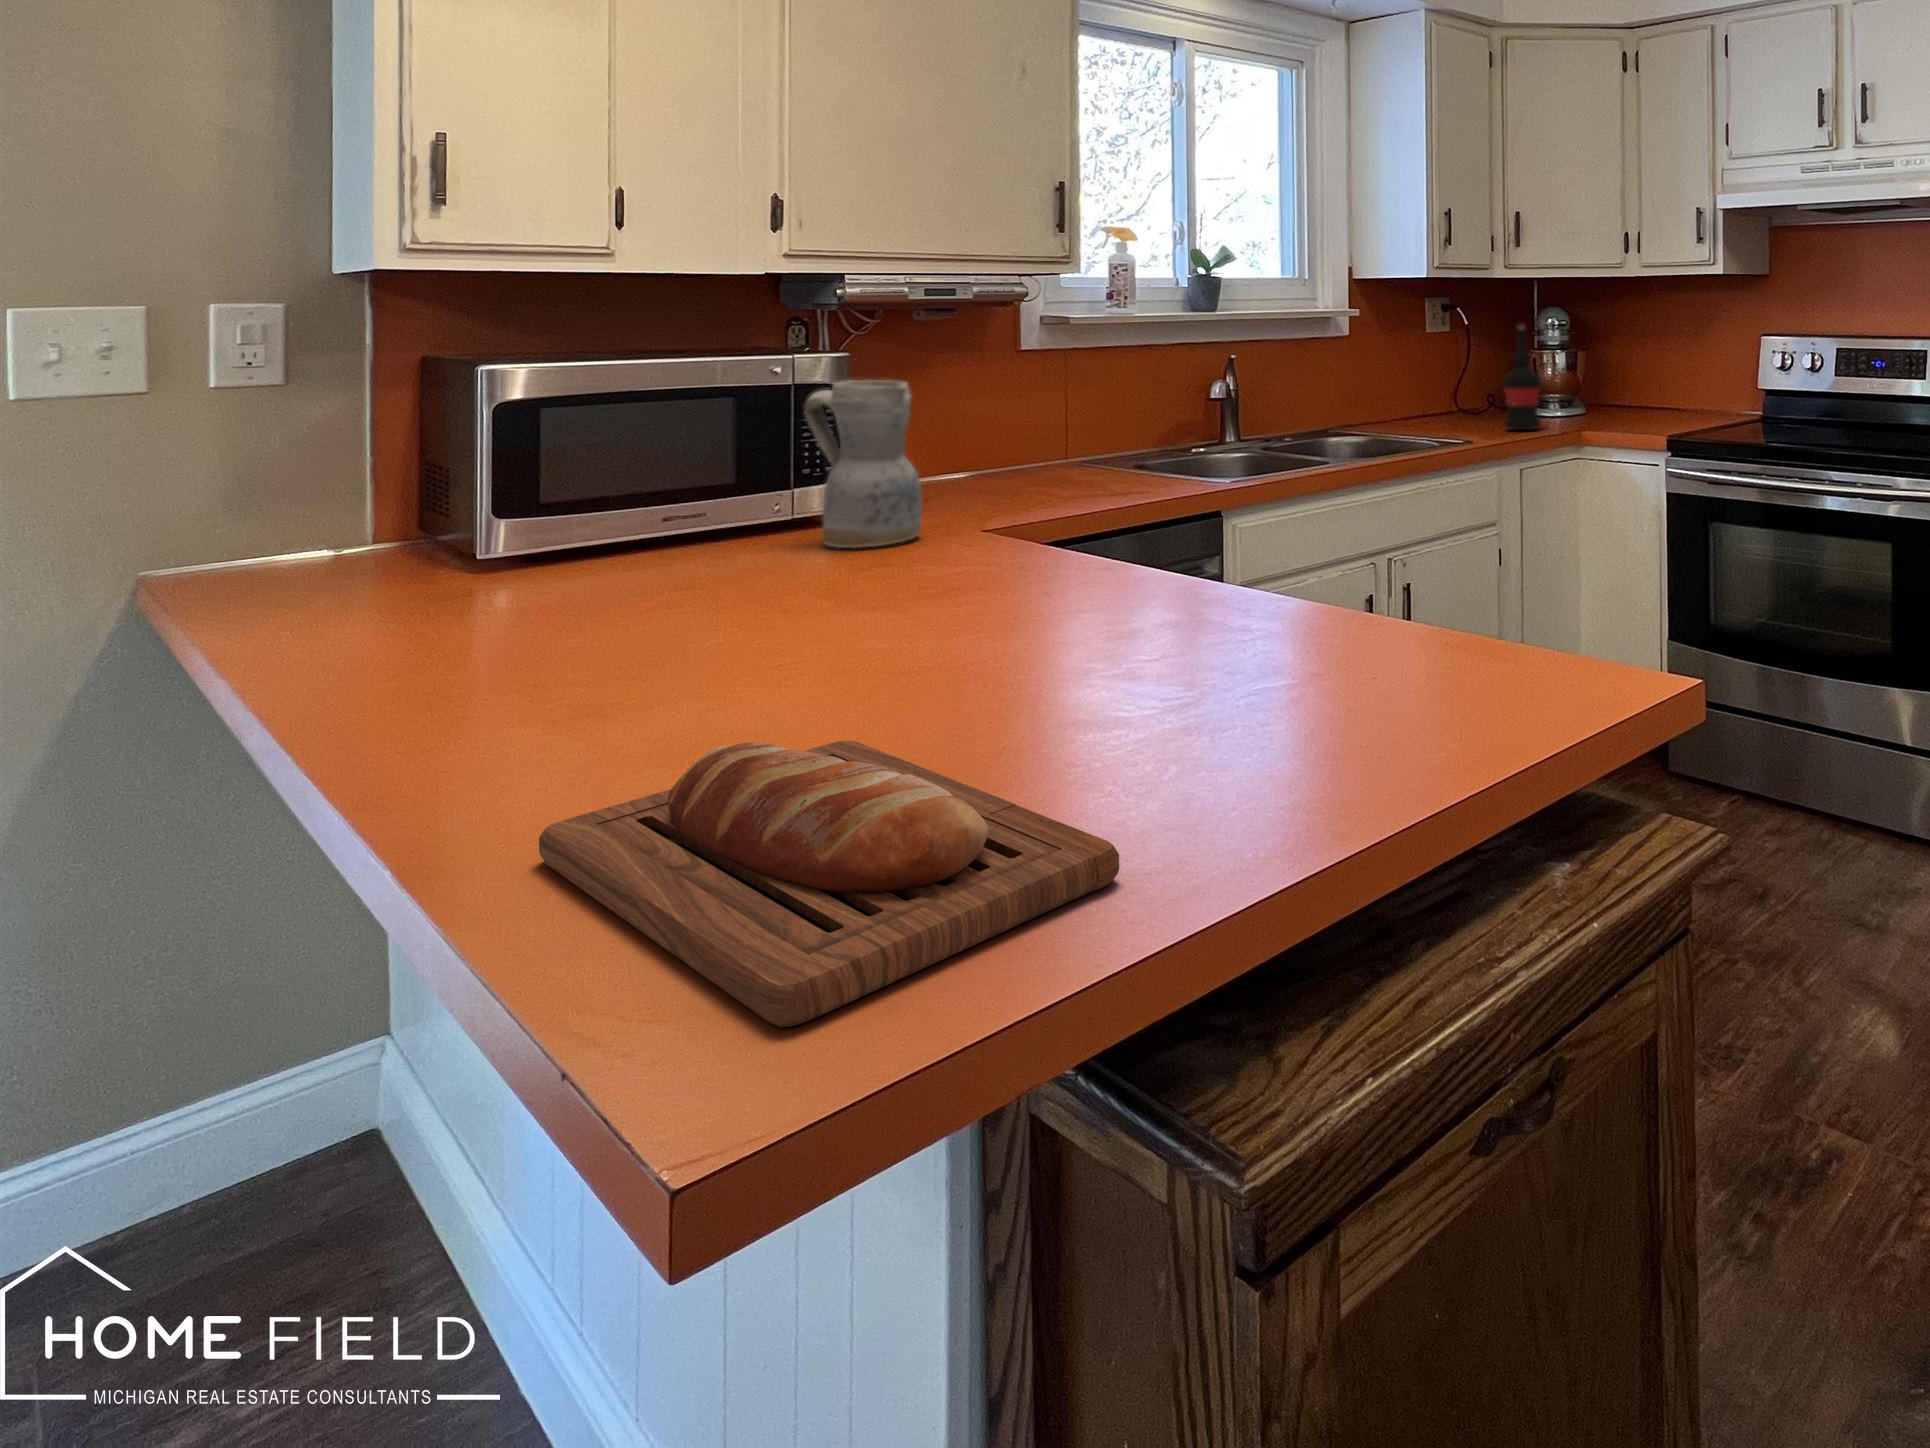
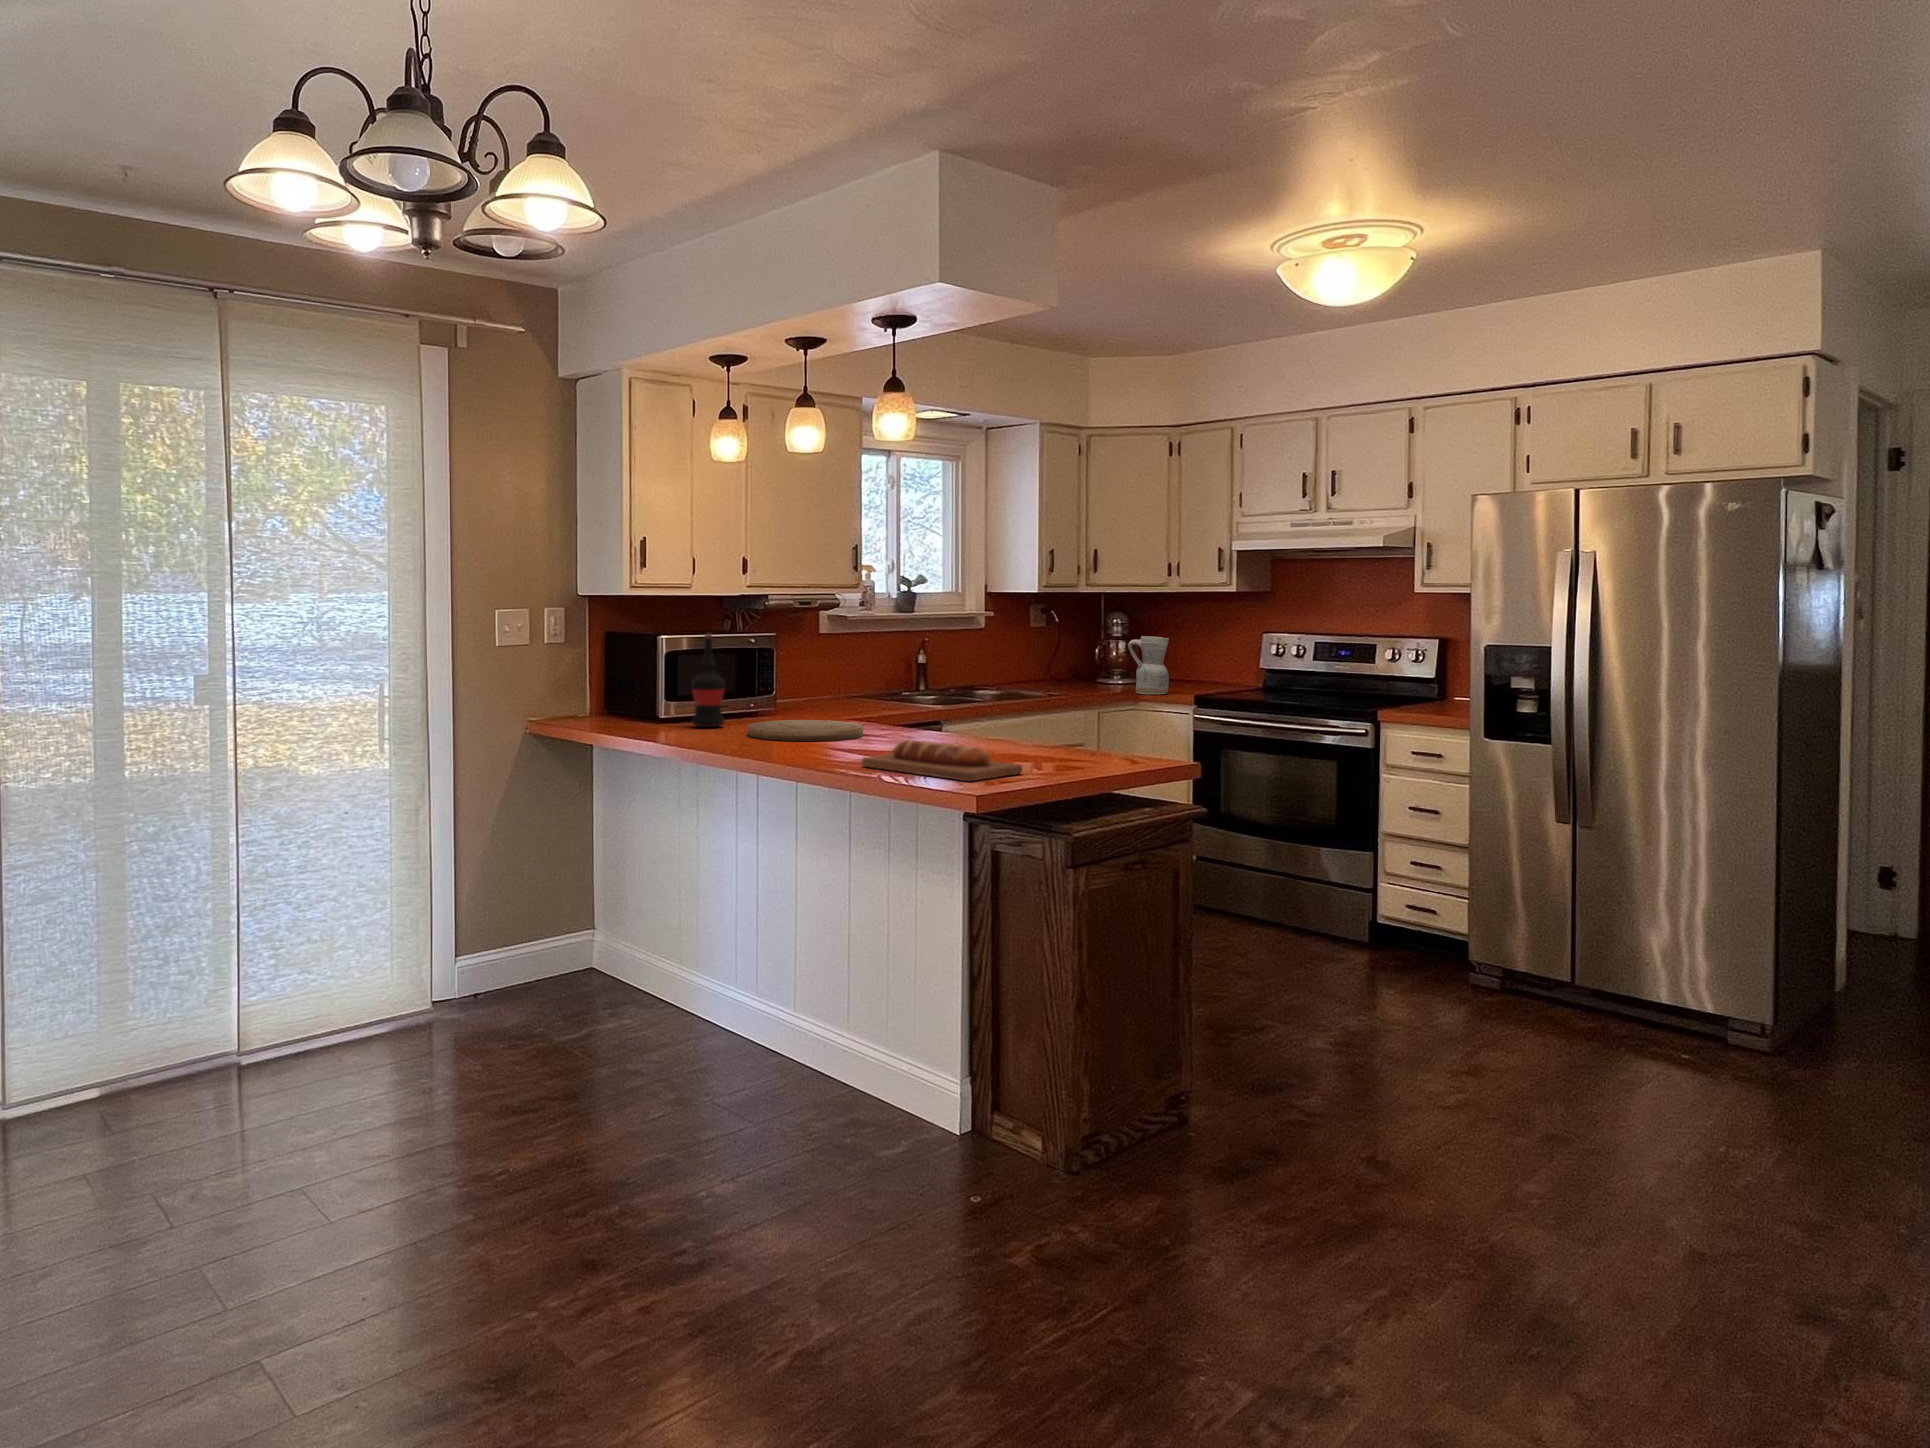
wine bottle: present [1503,325,1541,430] -> present [692,634,725,727]
ceramic pitcher: present [804,380,922,548] -> present [1128,636,1169,694]
cutting board: none [569,558,917,652] -> present [748,720,863,741]

